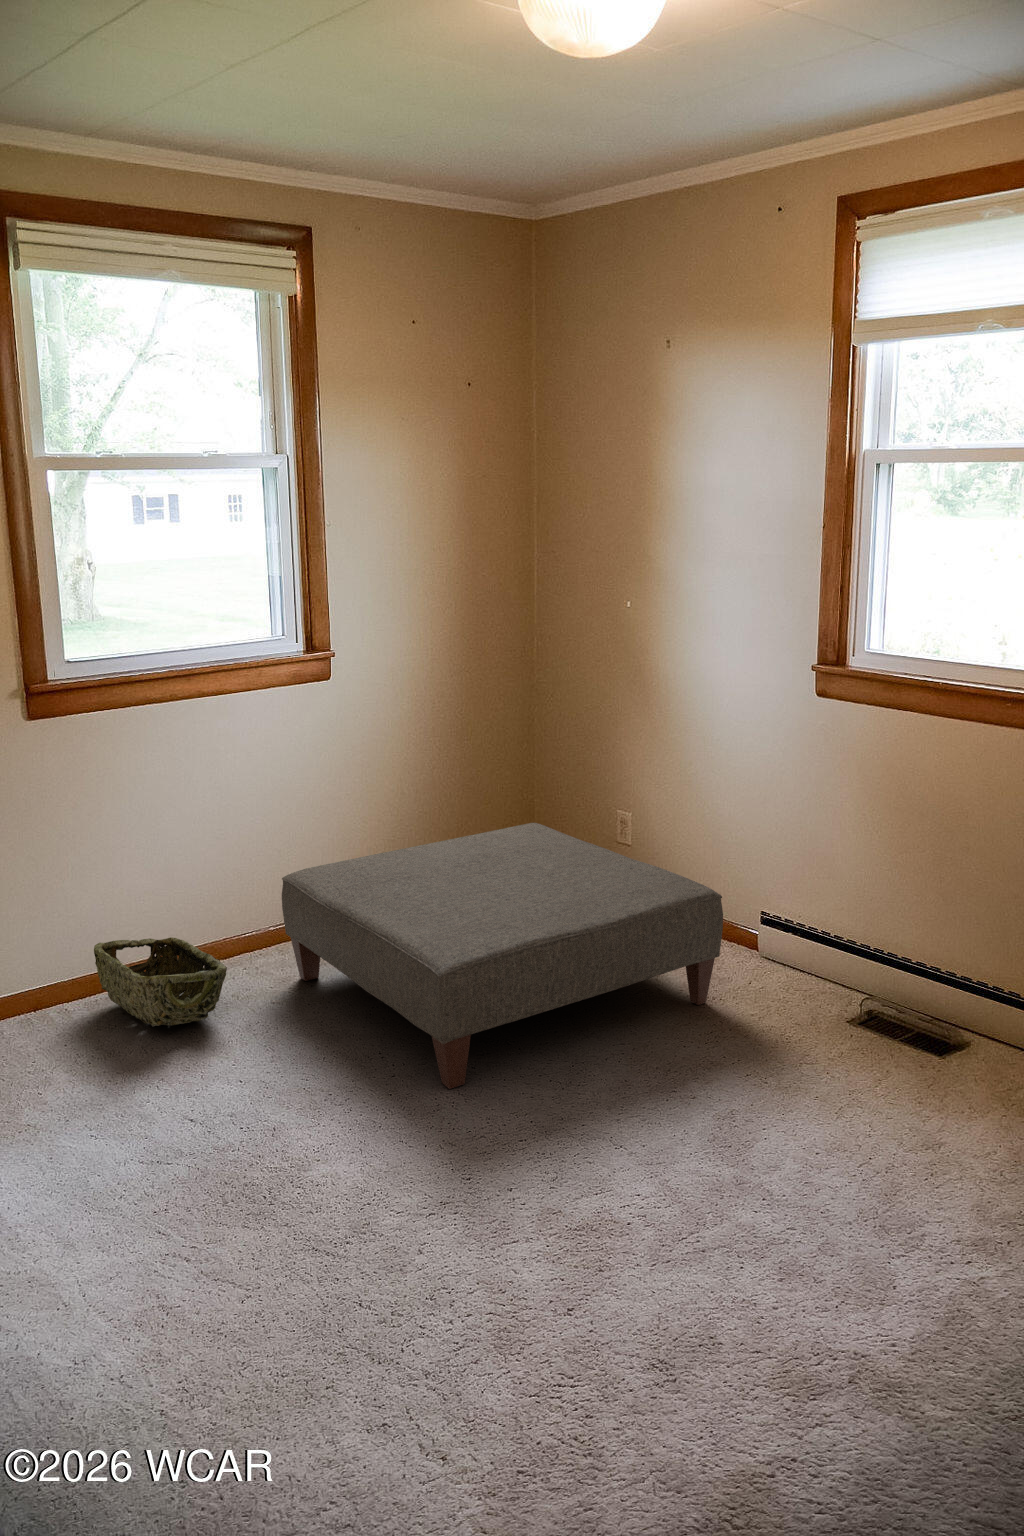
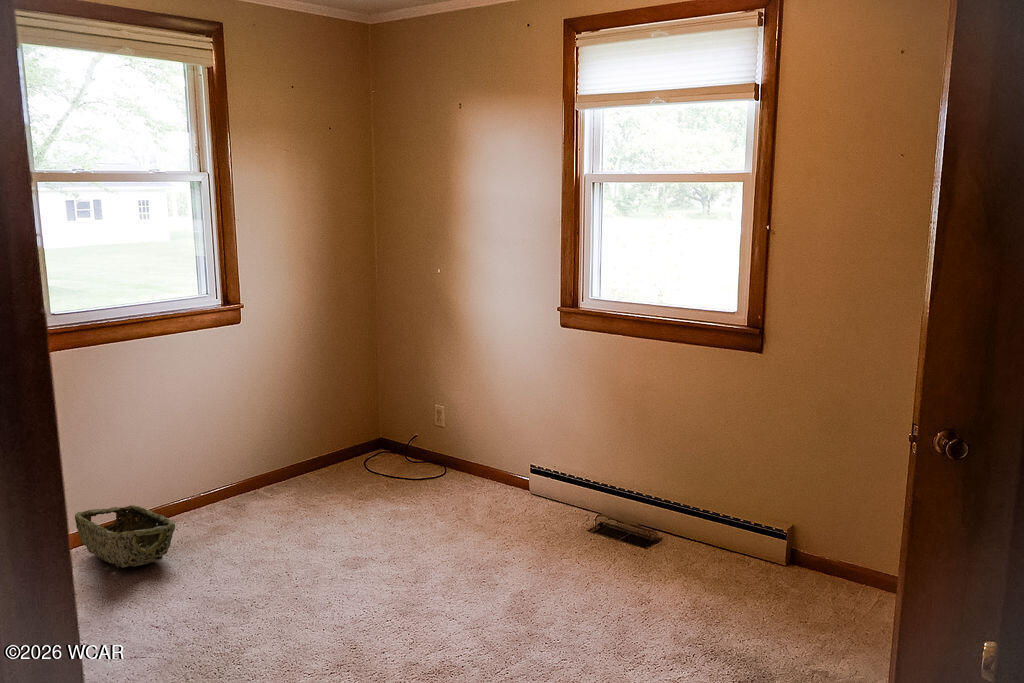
ottoman: present [282,823,723,1089] -> none [211,415,509,593]

